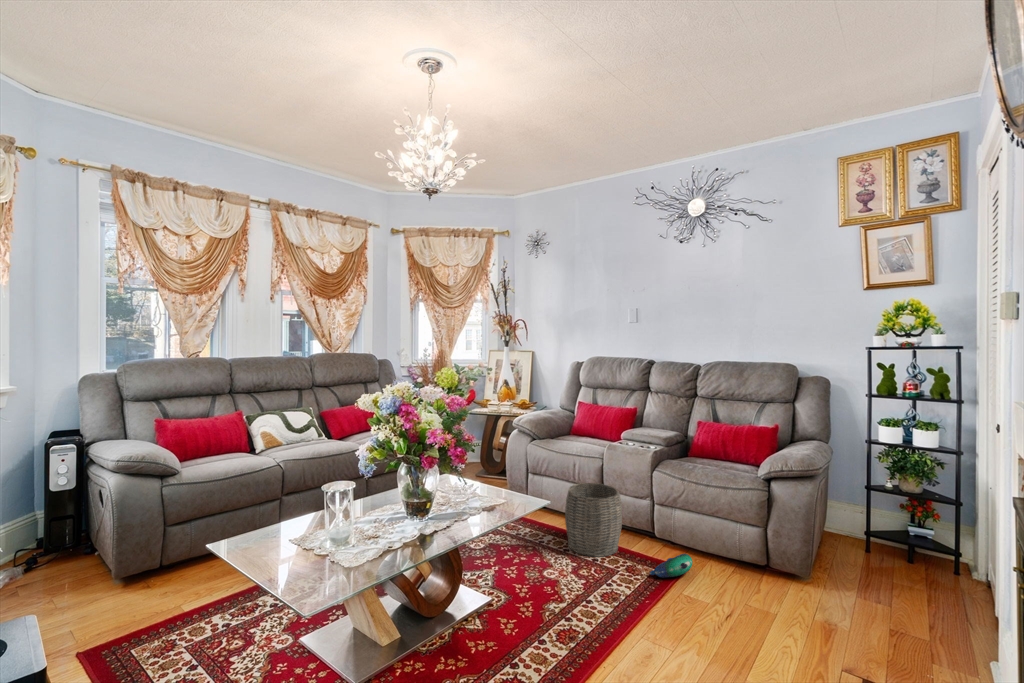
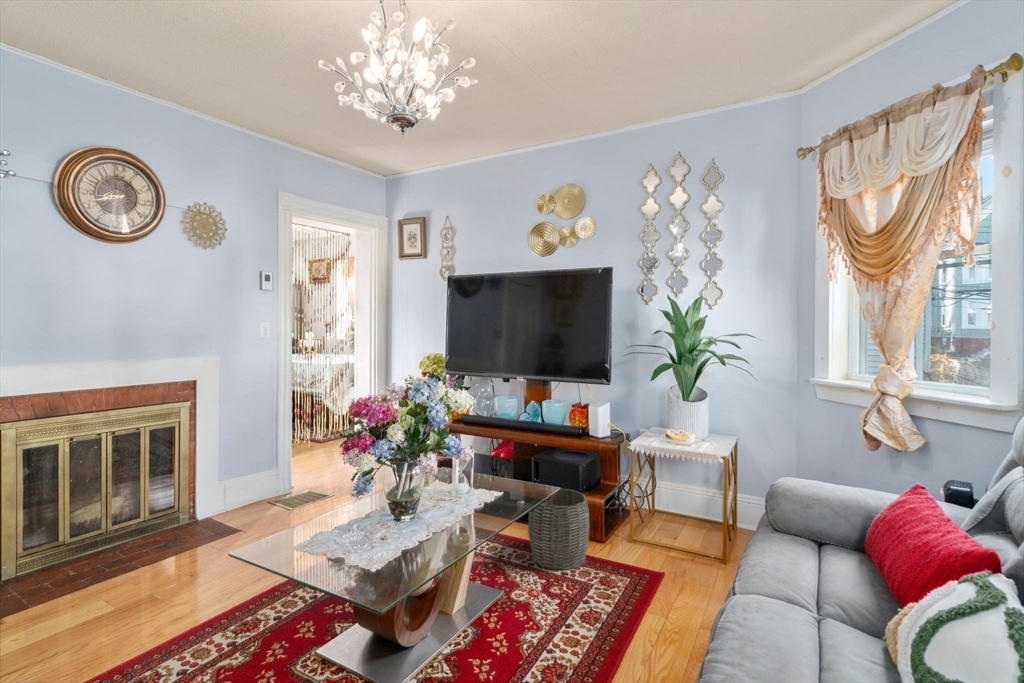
plush toy: present [650,554,693,578] -> none [625,559,667,589]

